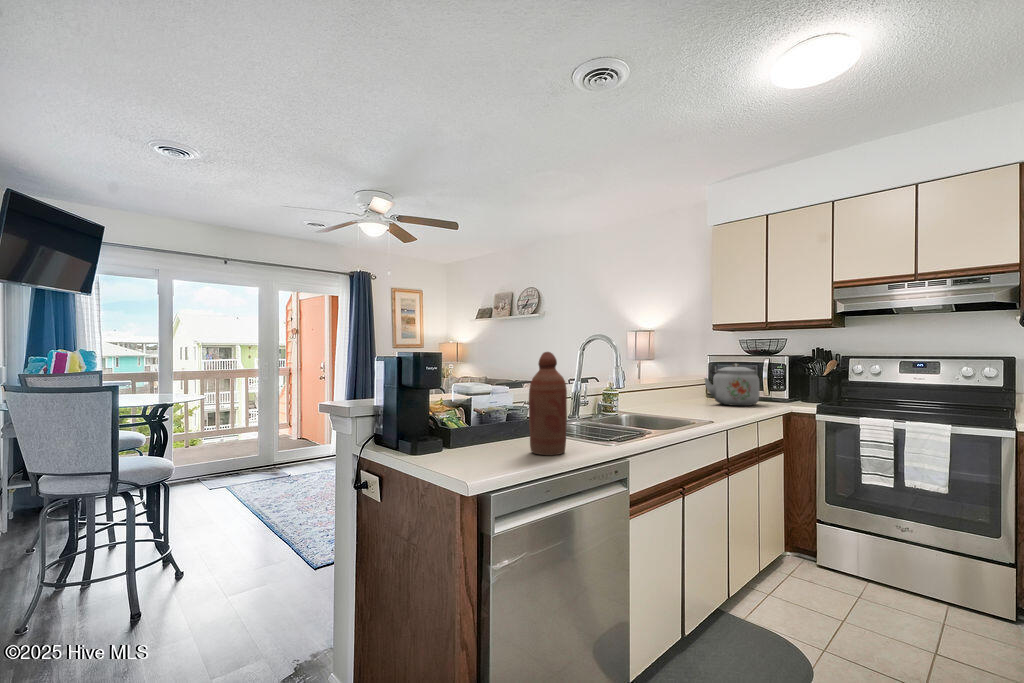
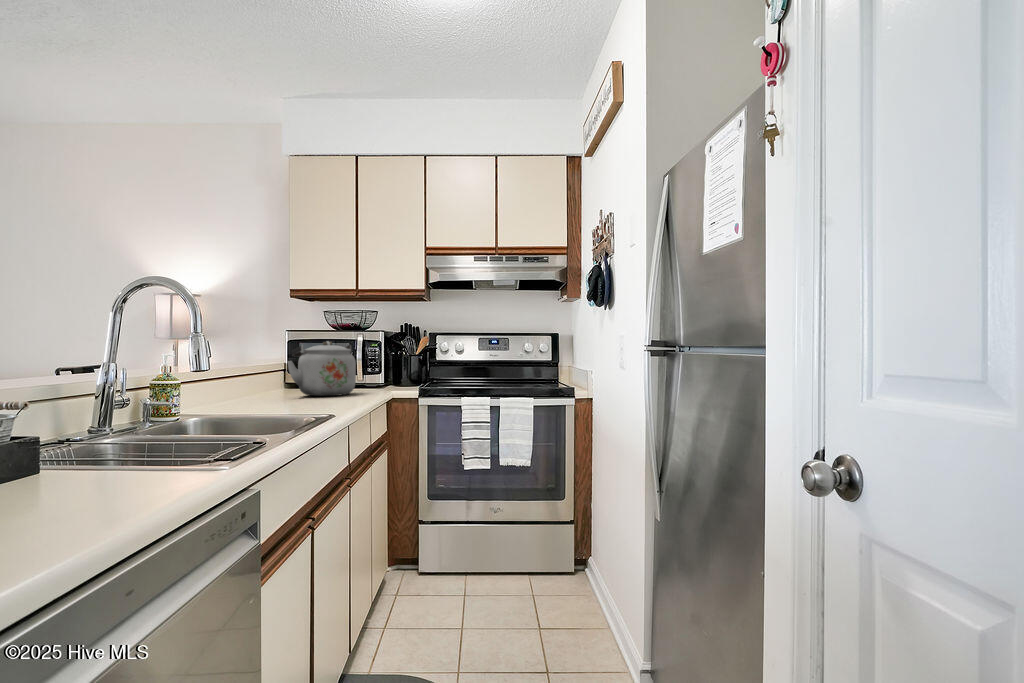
bottle: present [529,352,567,455] -> none [51,278,151,506]

